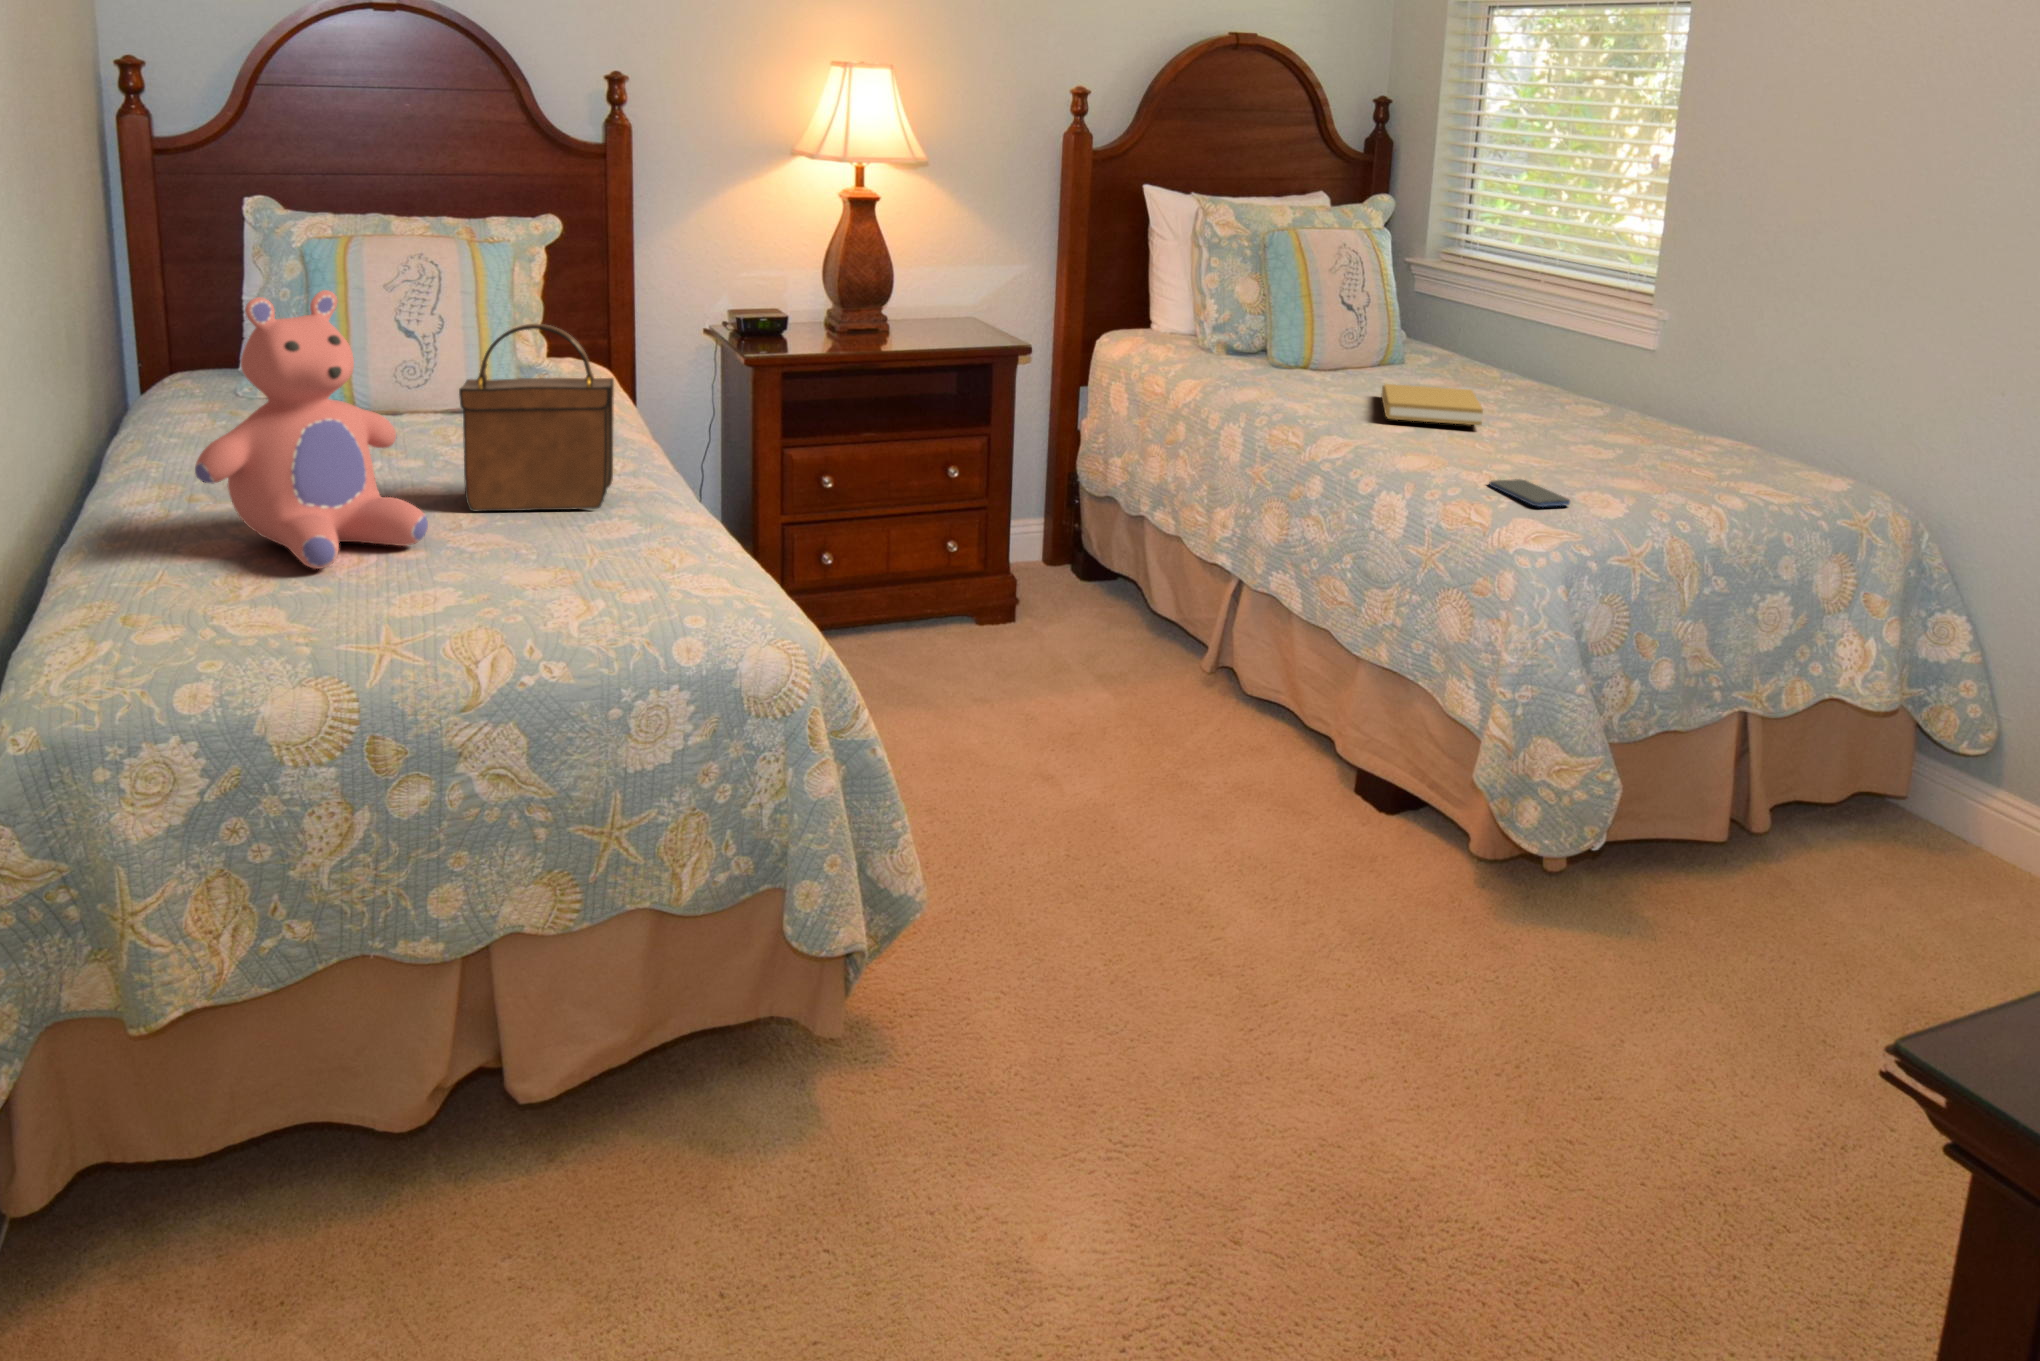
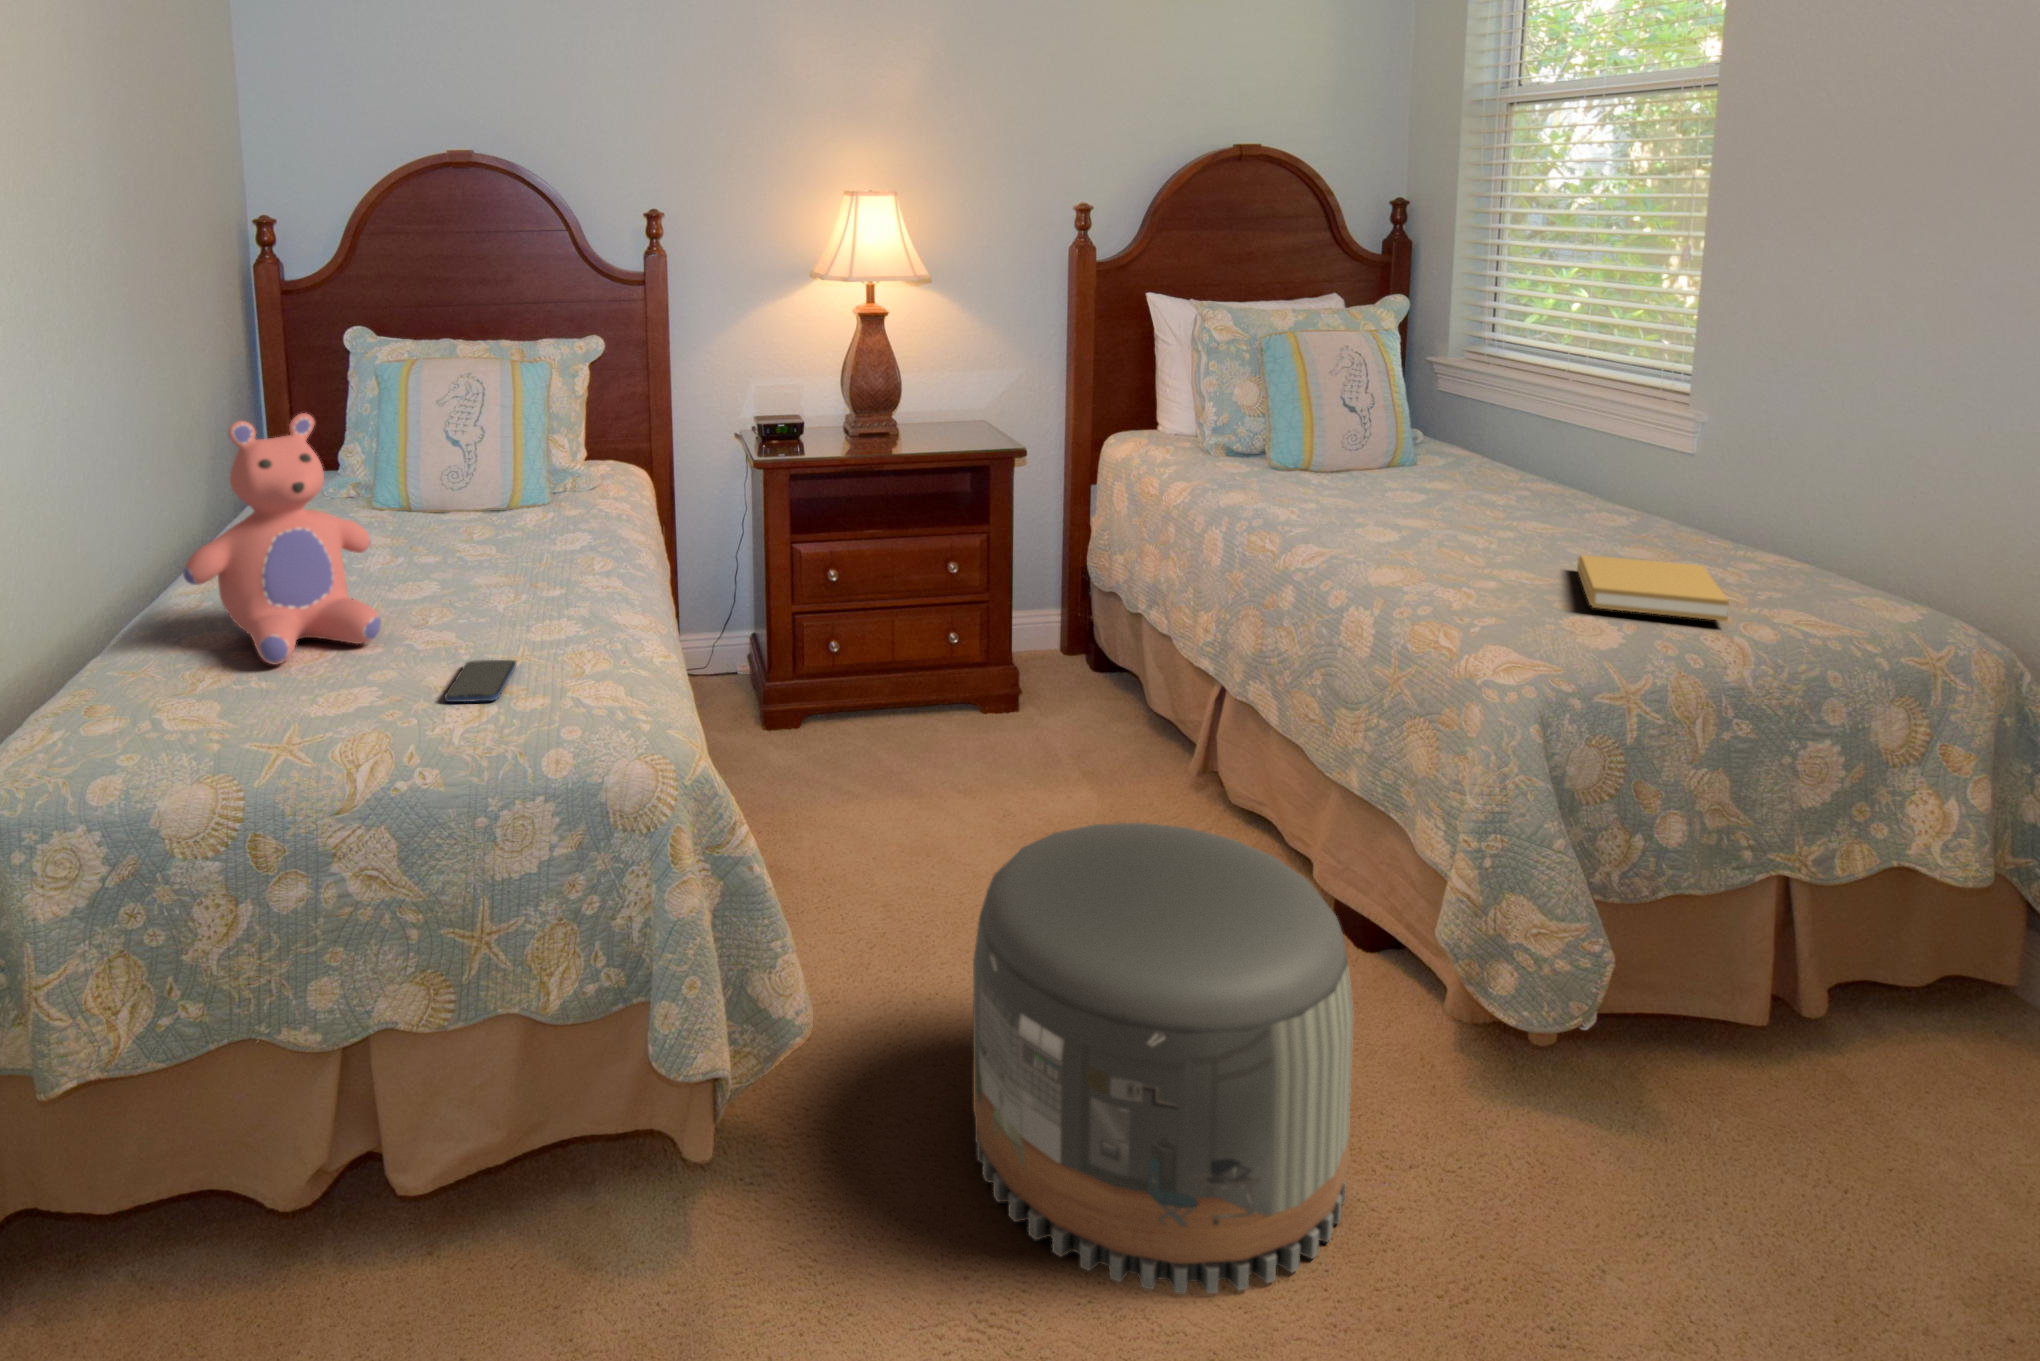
handbag: present [459,324,614,511] -> none [428,440,572,611]
book: present [1382,384,1483,425] -> present [1577,555,1729,621]
smartphone: present [1489,479,1570,507] -> present [445,660,516,702]
pouf: none [1071,695,1427,1101] -> present [973,823,1353,1294]

